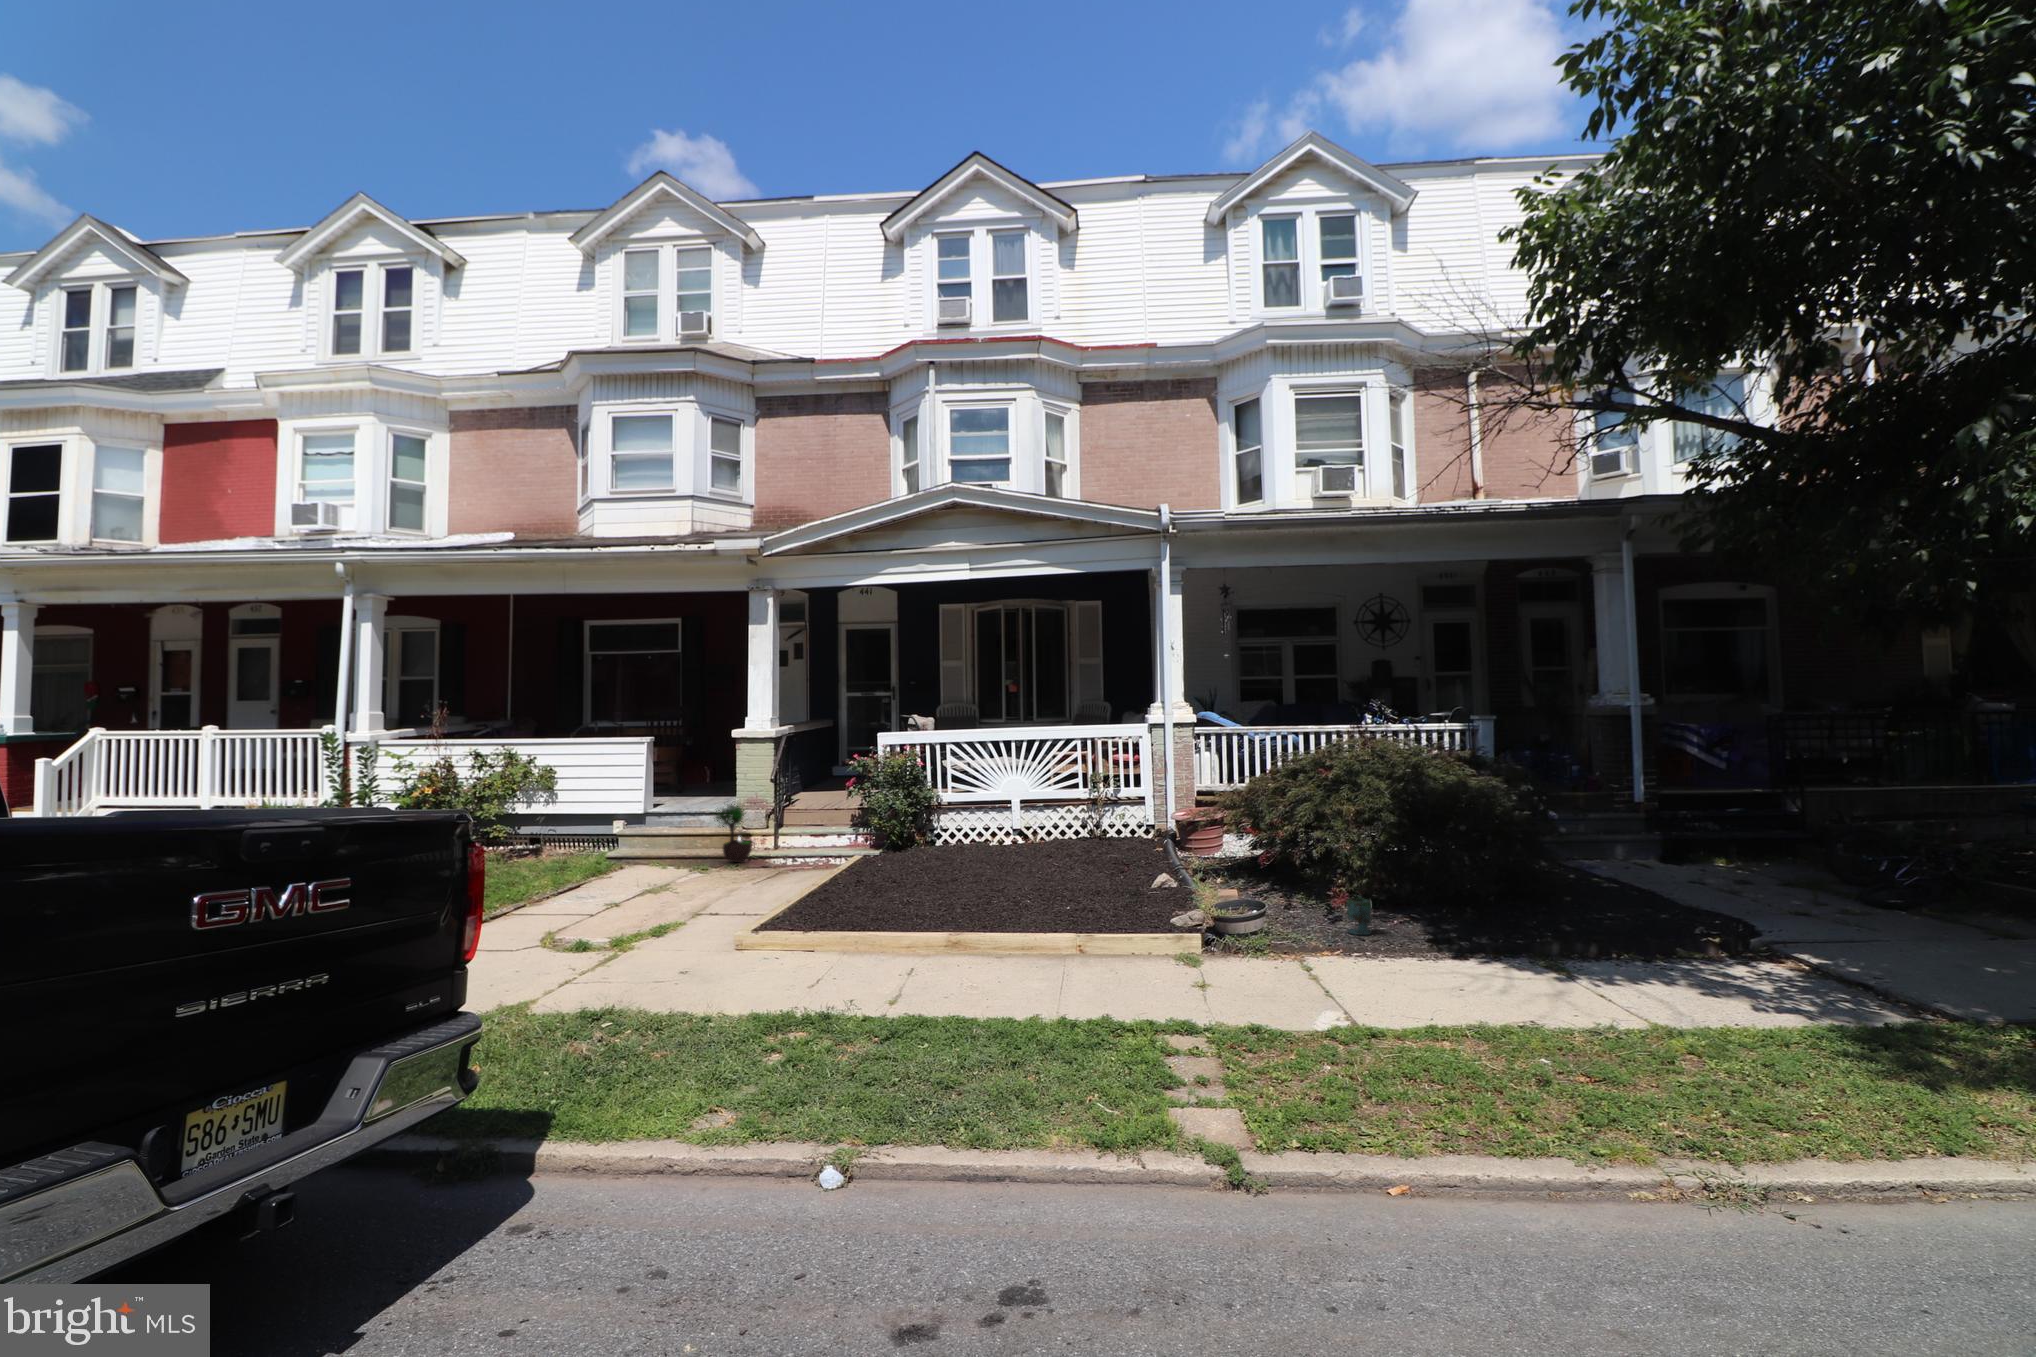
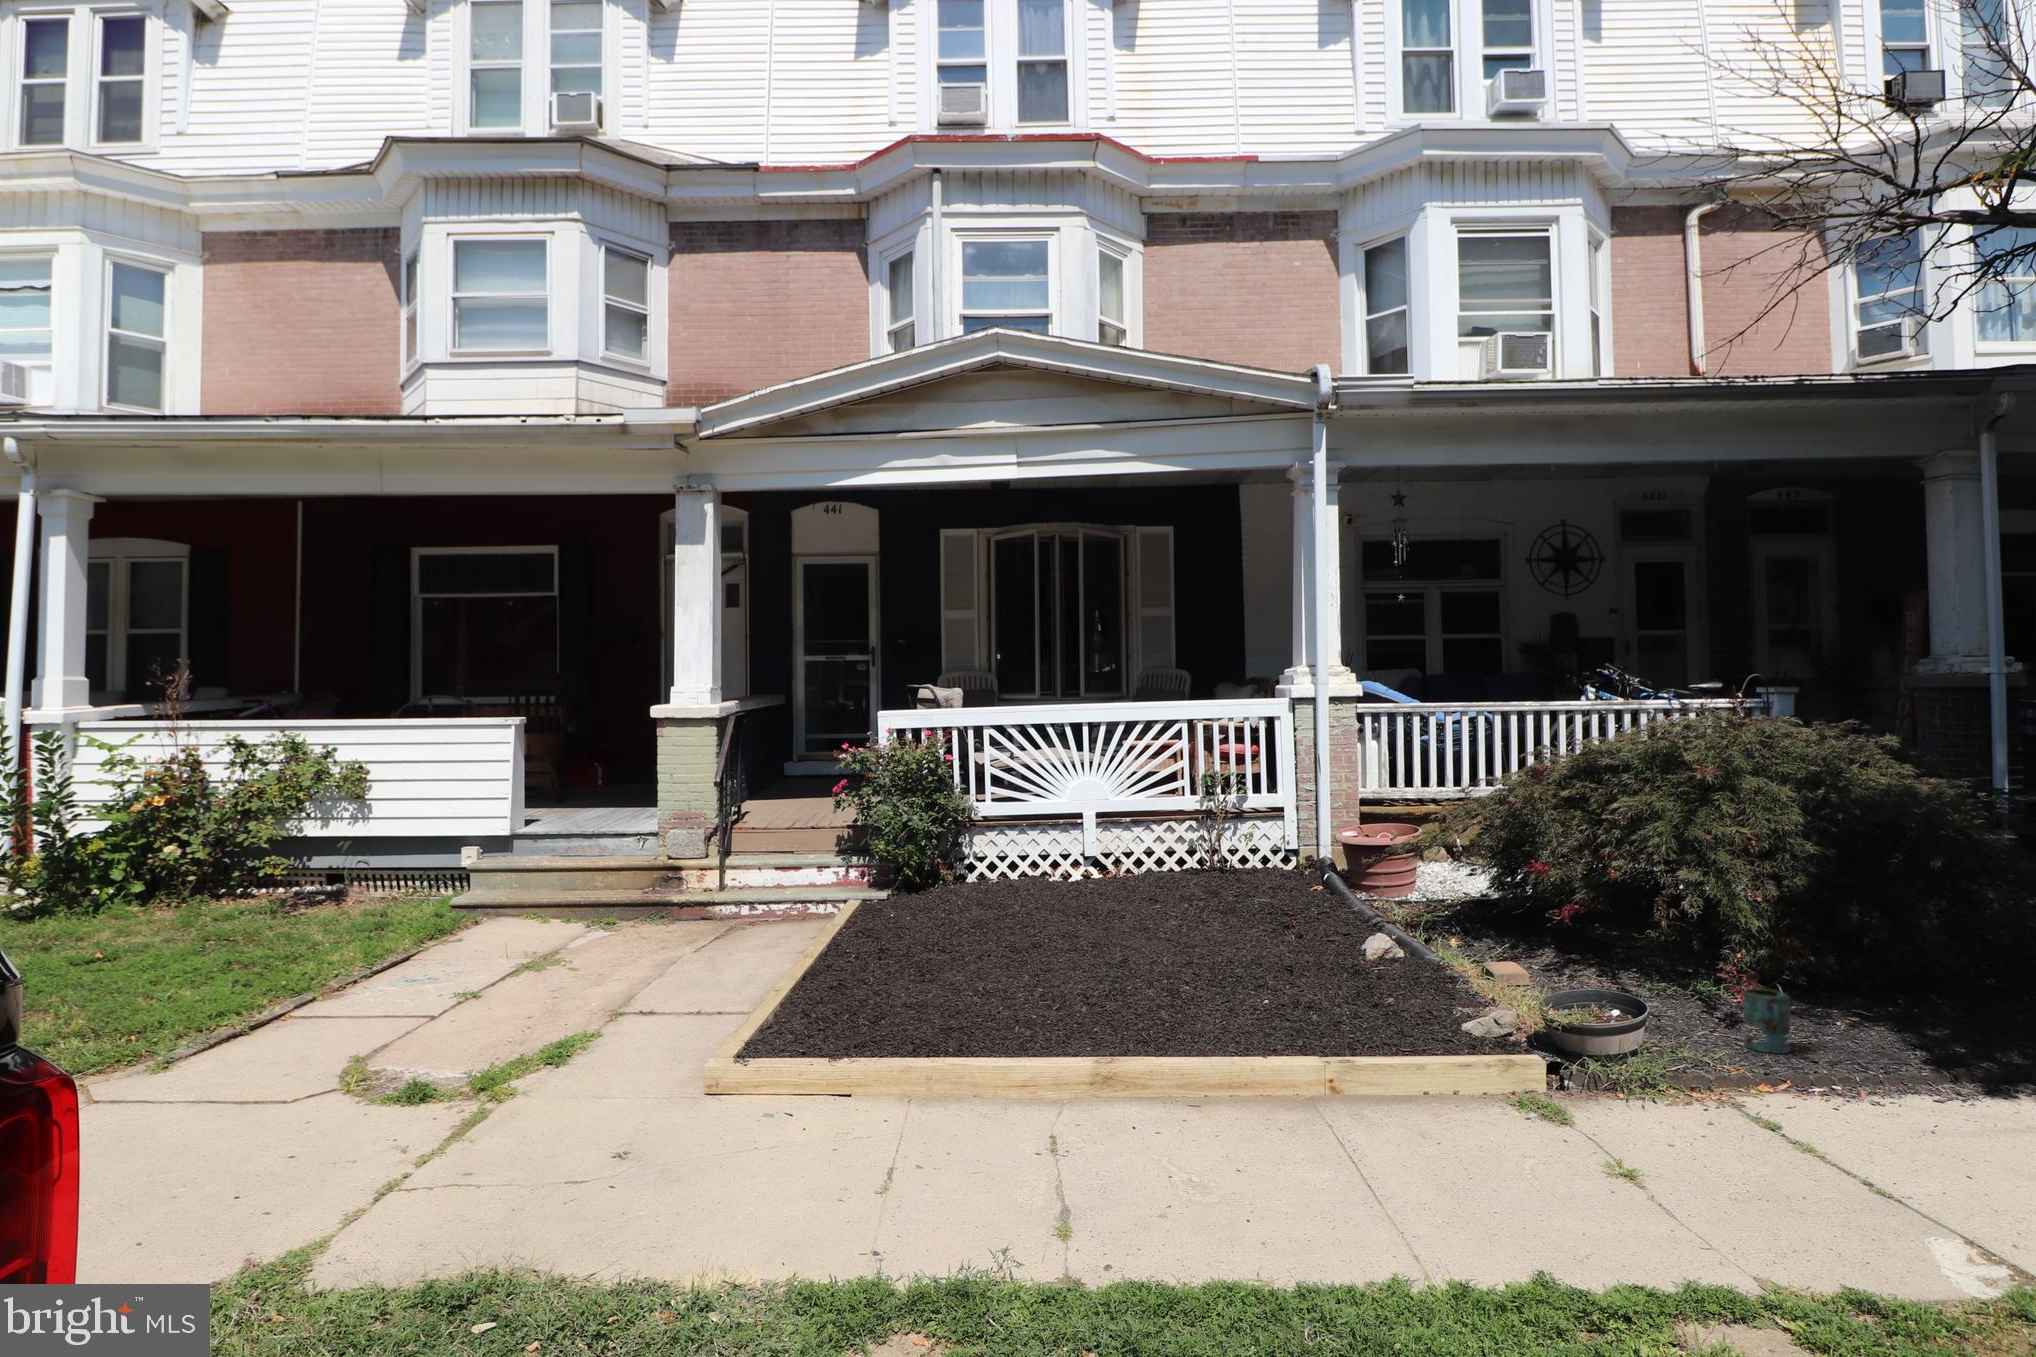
potted tree: present [714,804,751,862] -> none [616,810,680,910]

